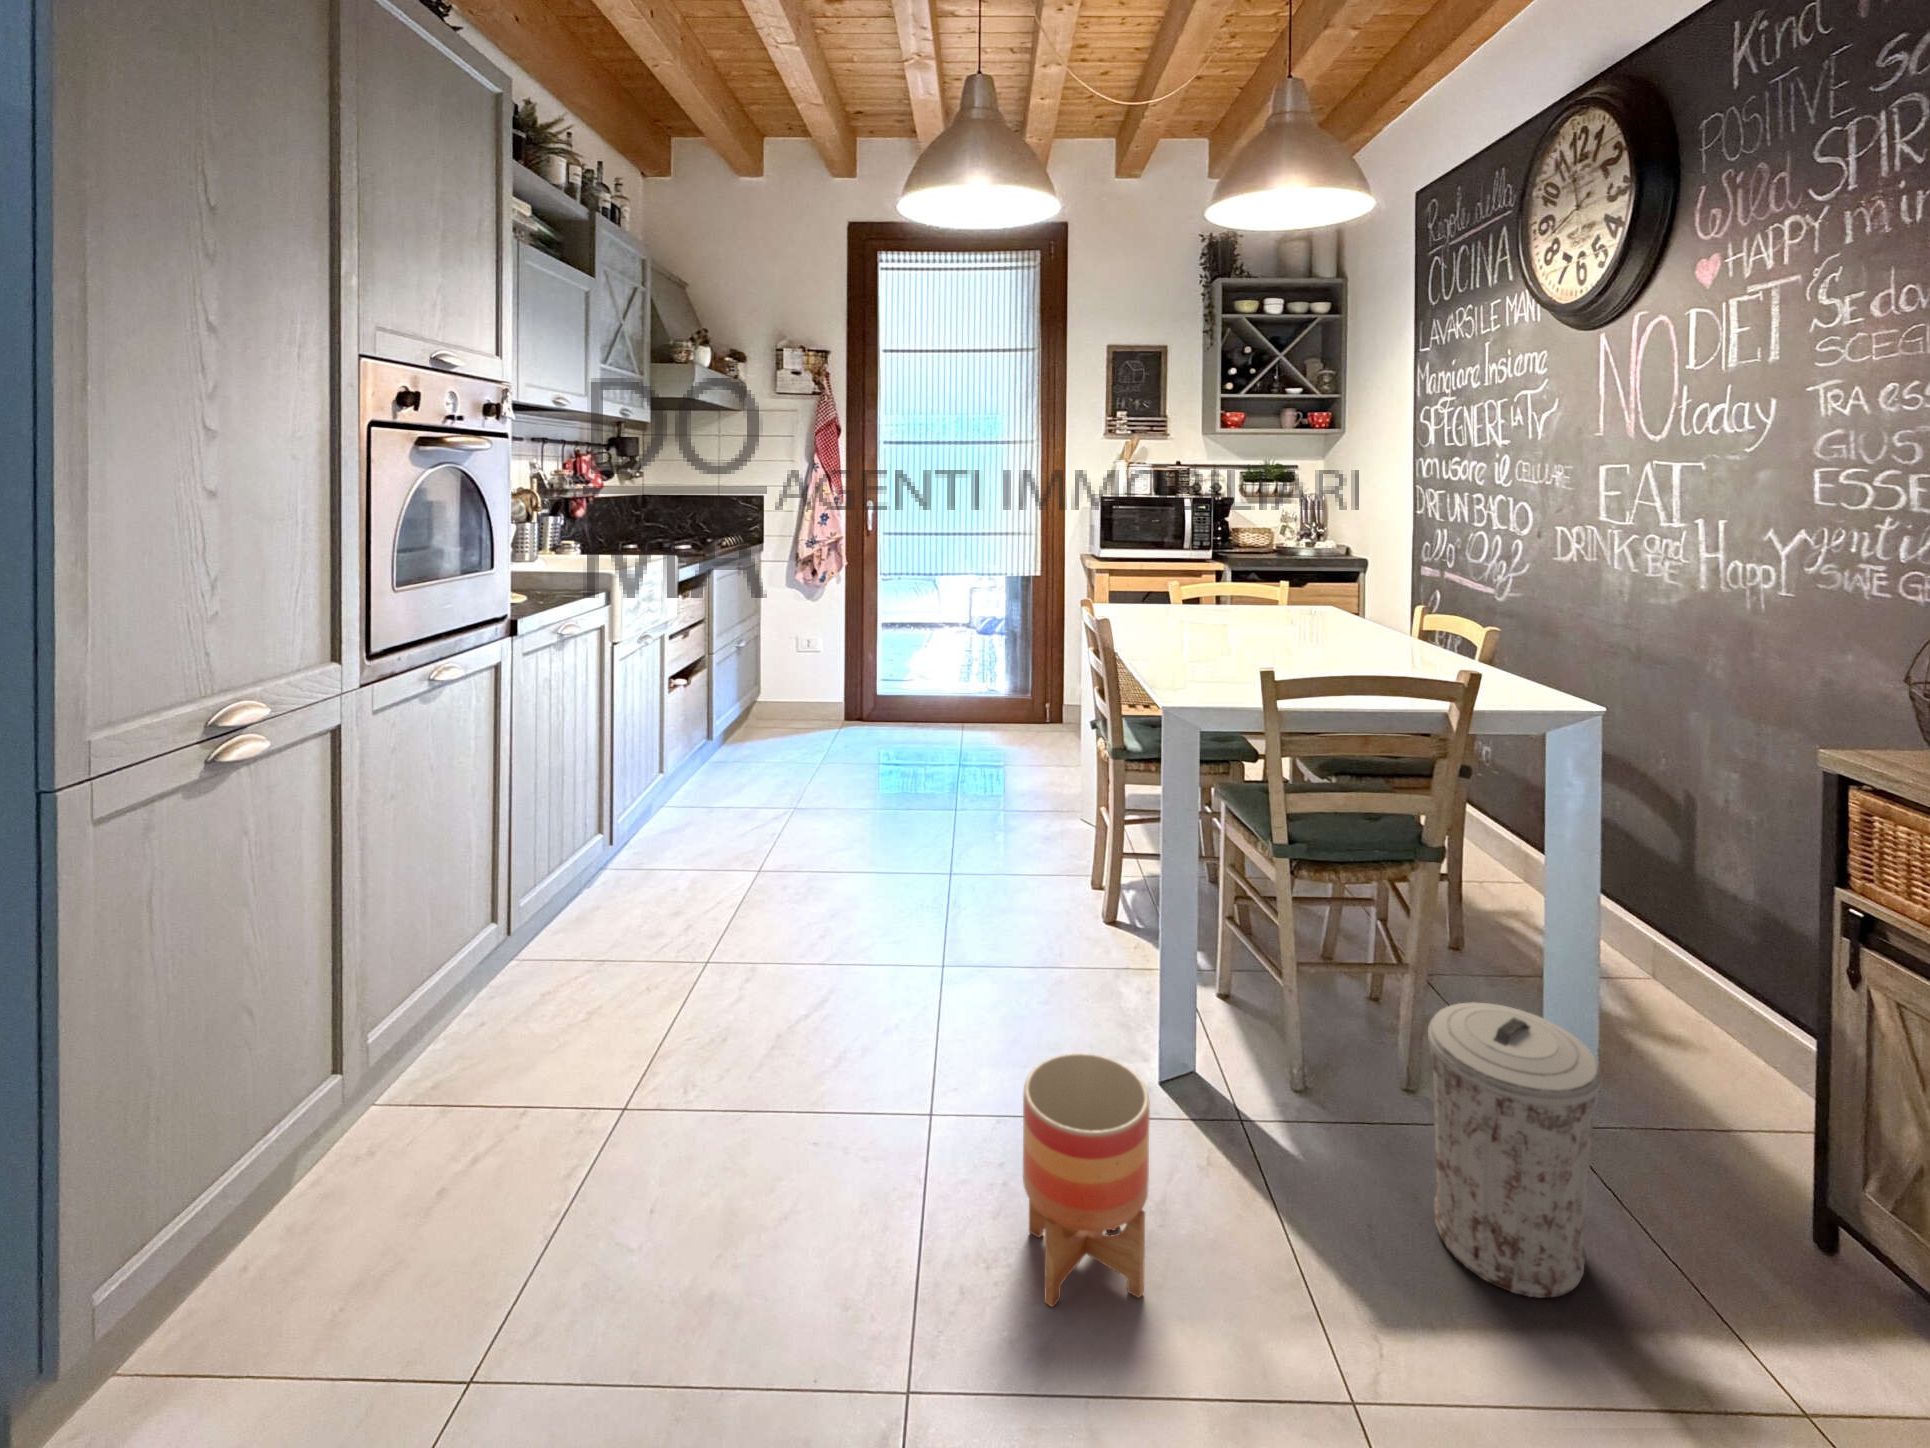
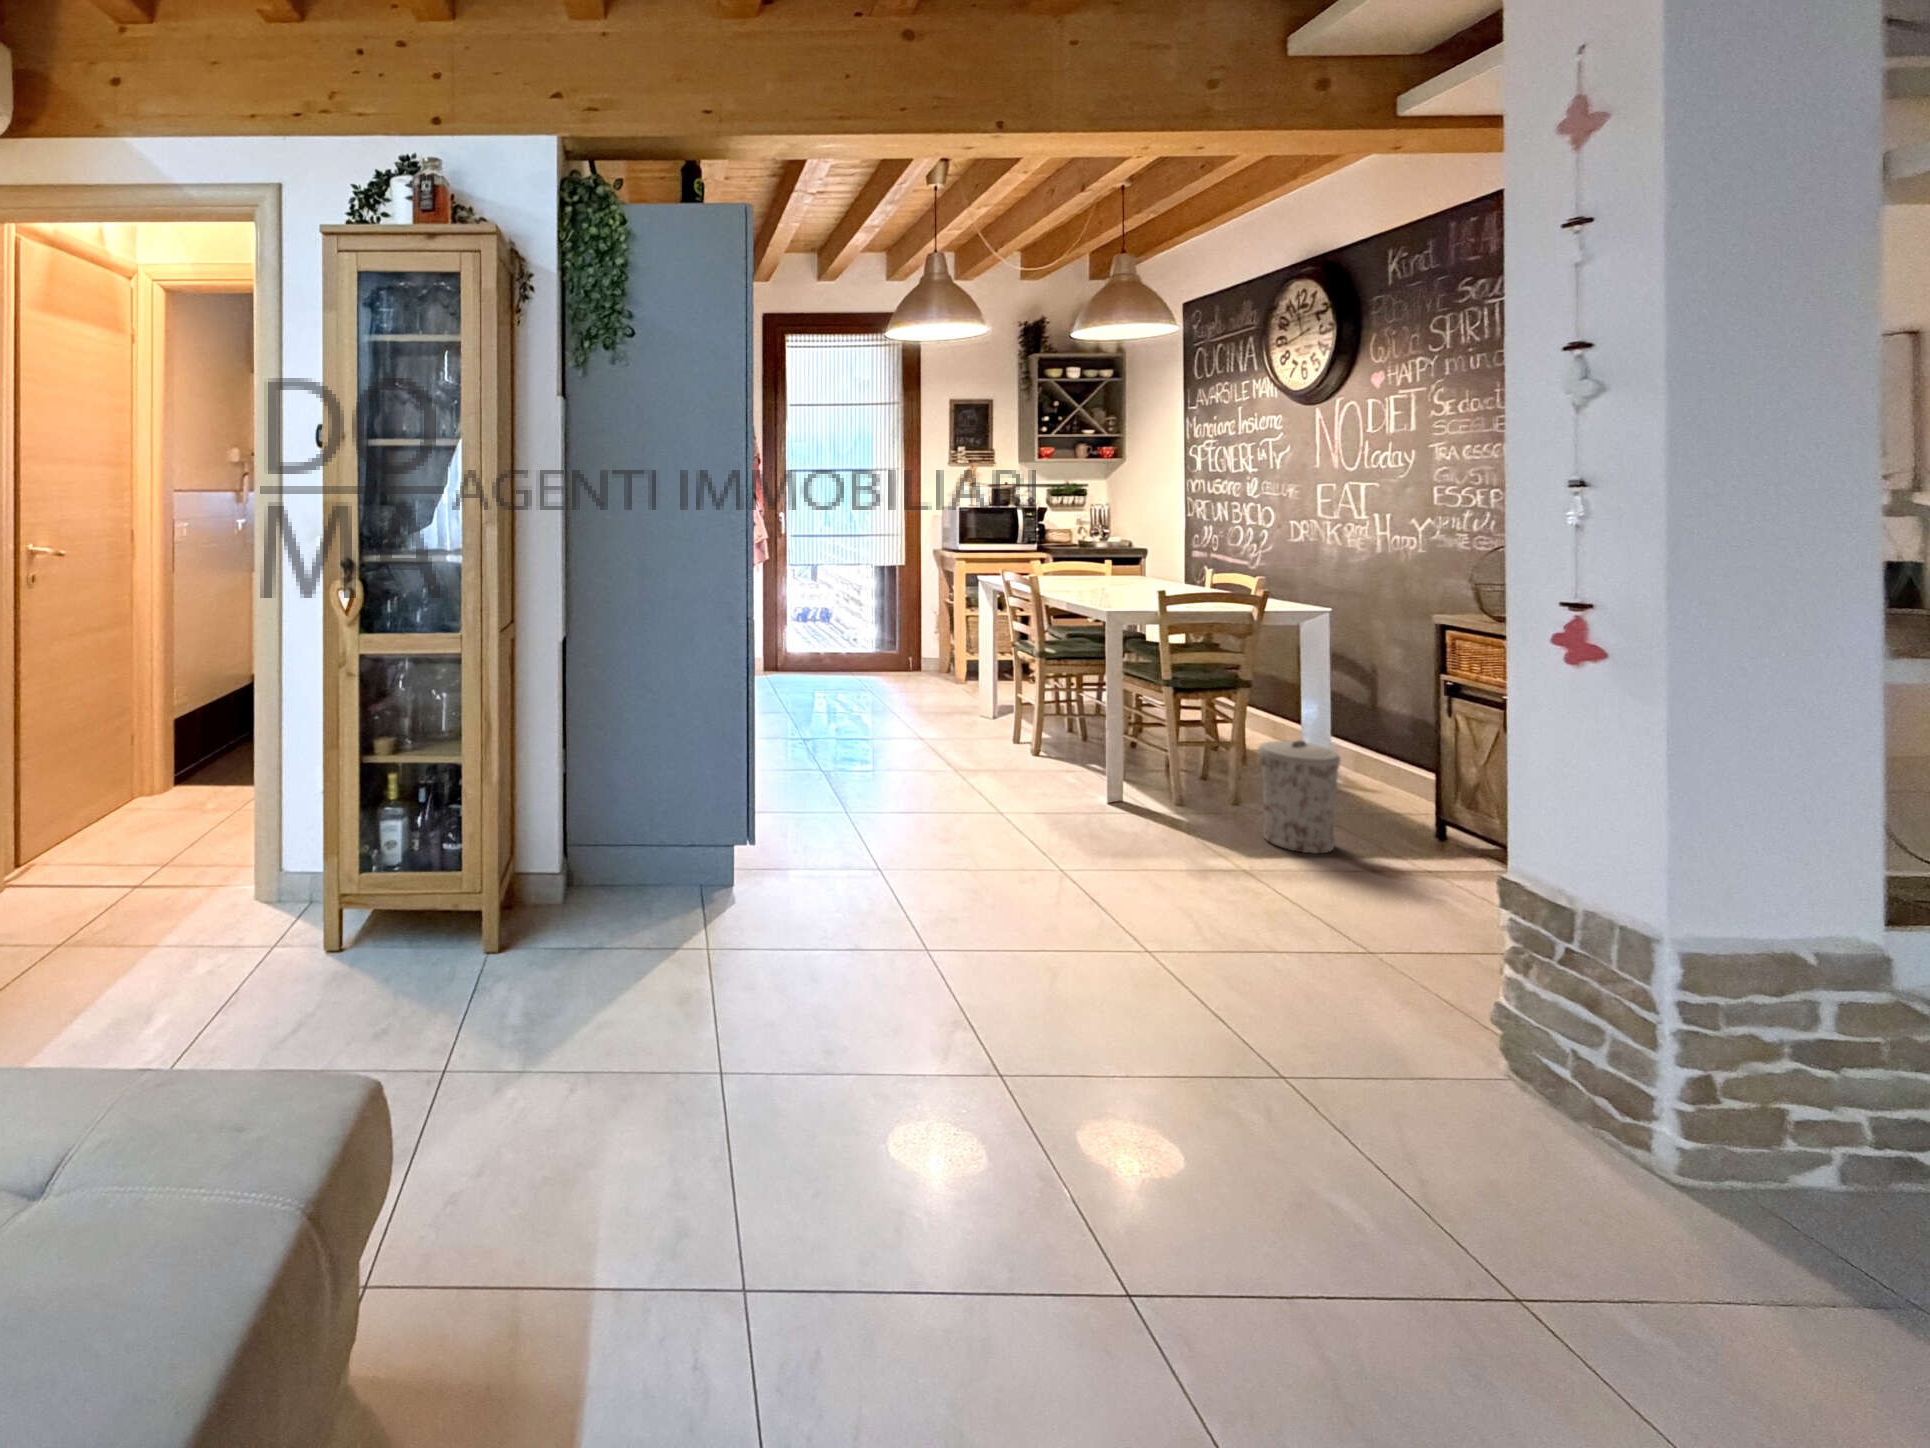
planter: present [1023,1053,1150,1307] -> none [1080,762,1144,858]

